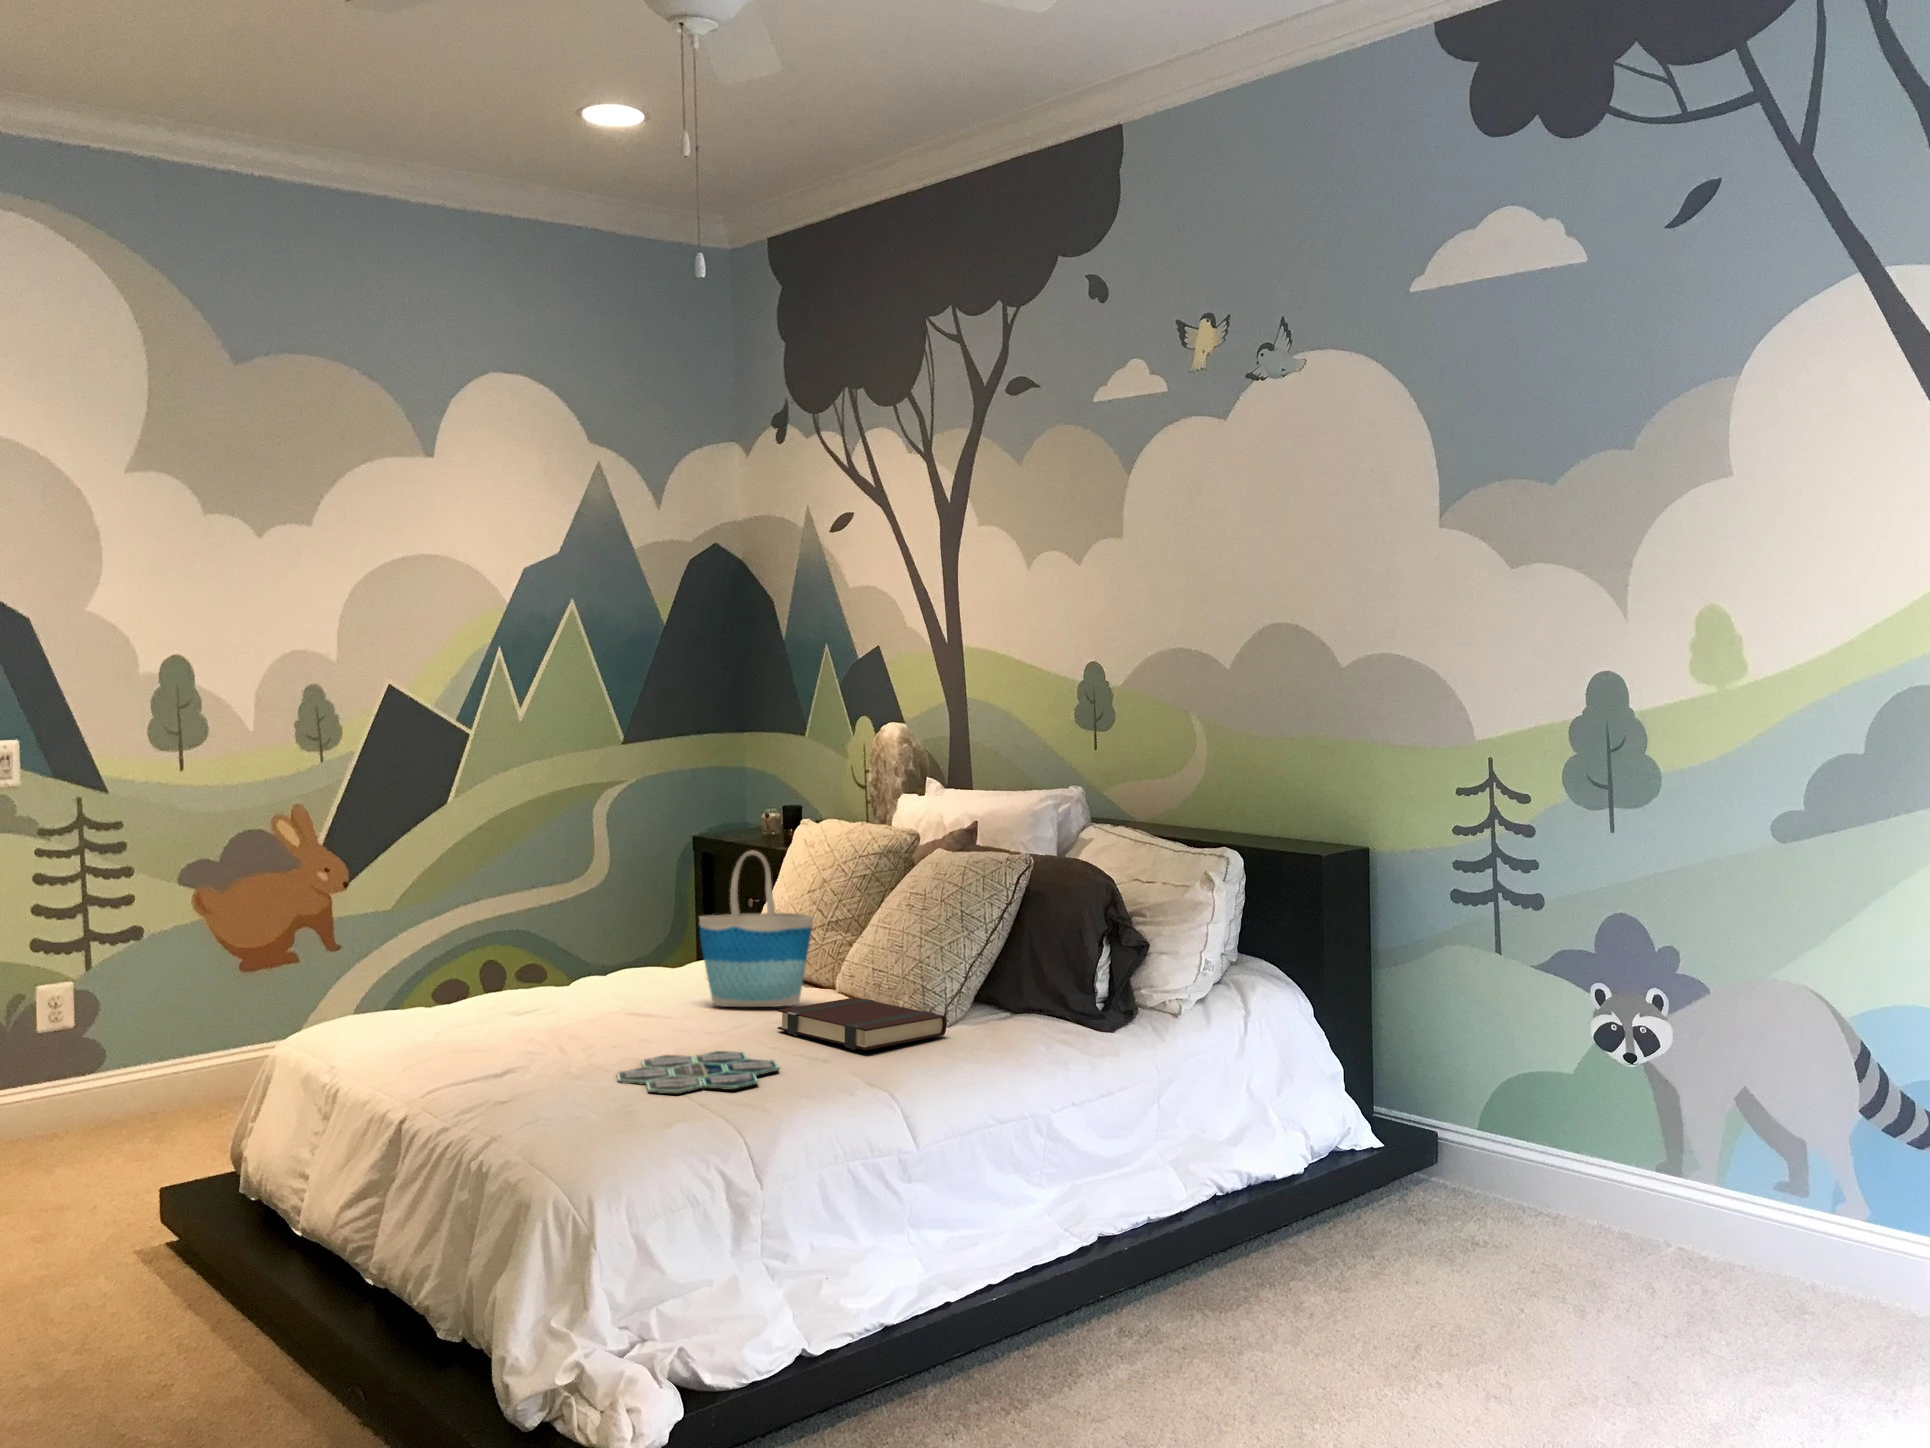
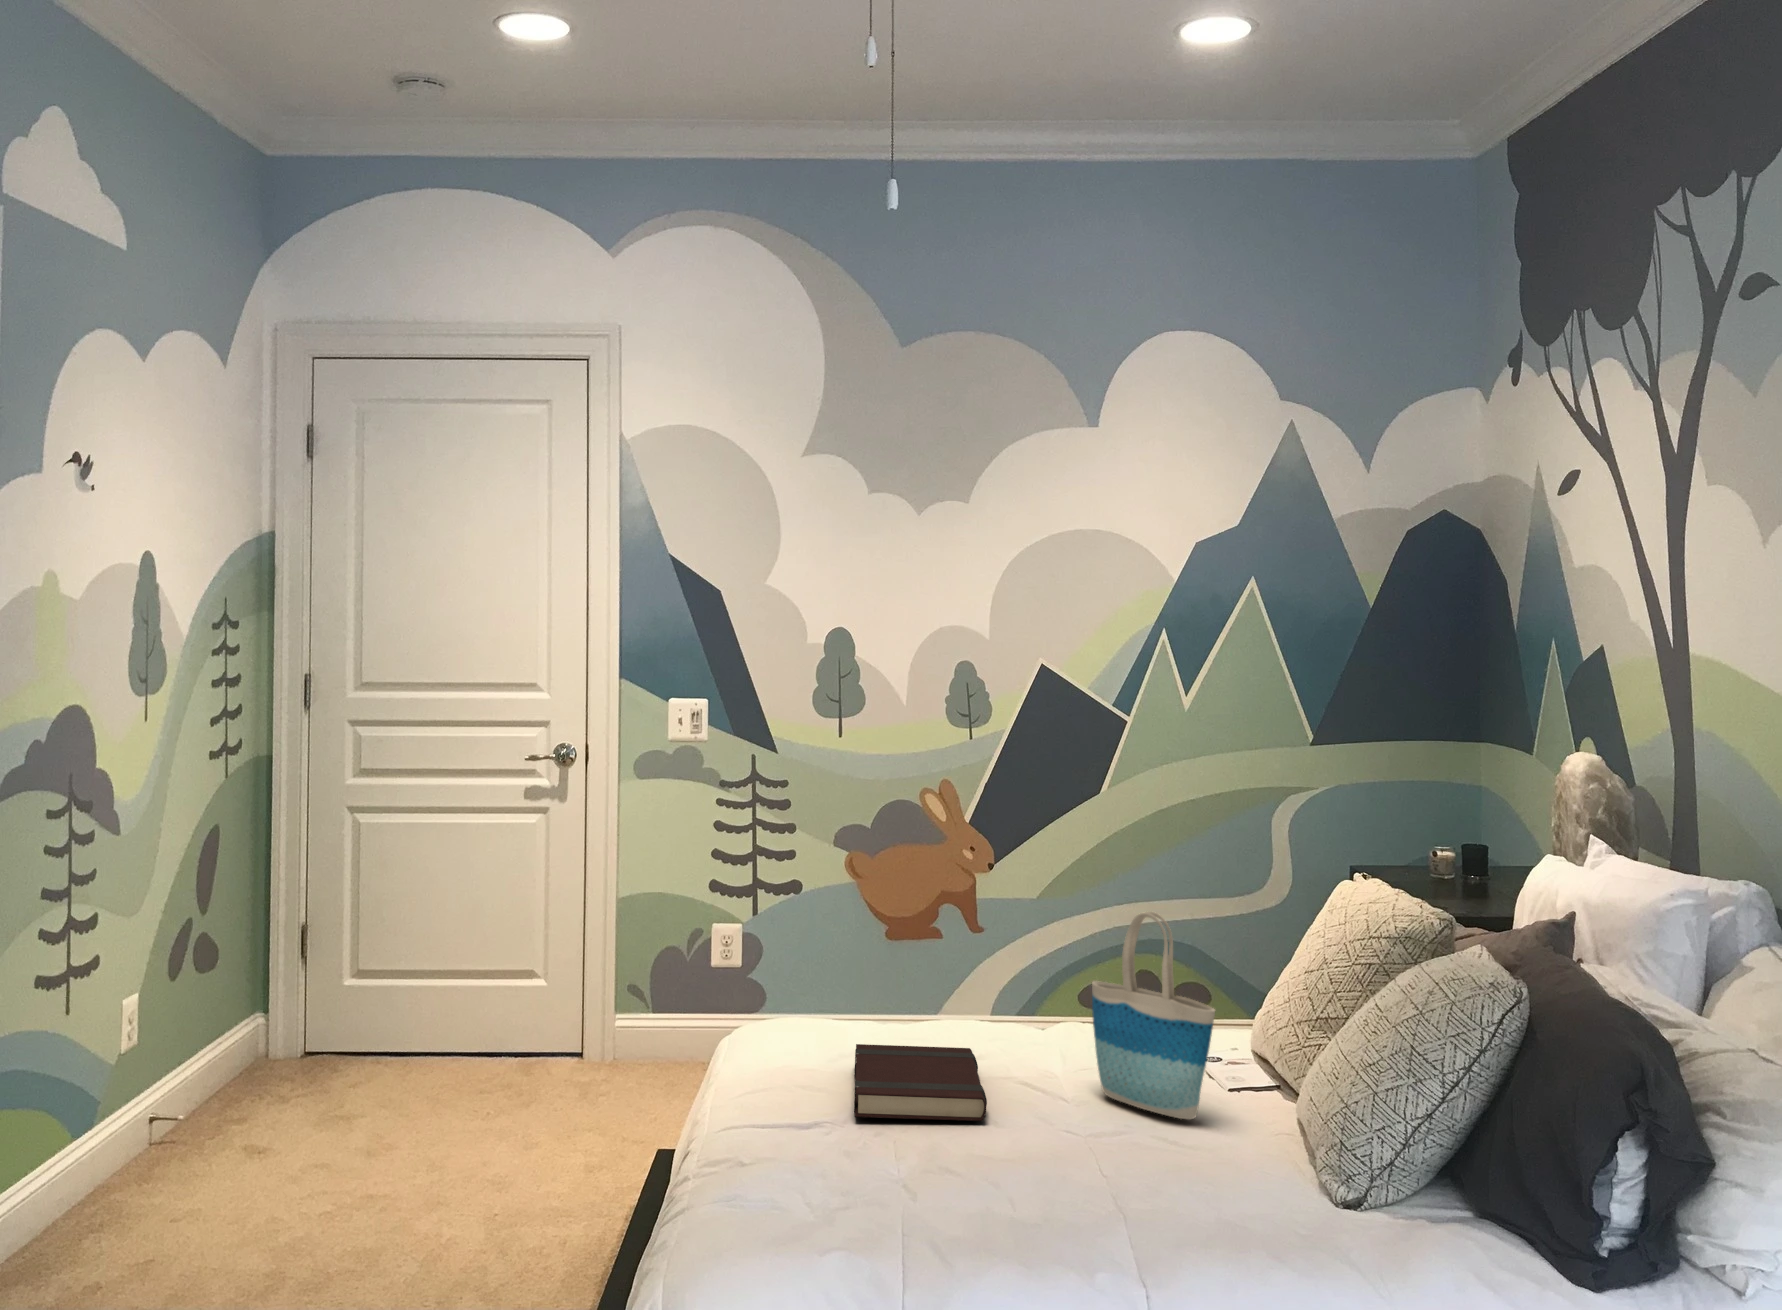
book: present [777,998,947,1050] -> present [854,1044,987,1121]
board game: present [617,1051,779,1094] -> none [815,1158,1012,1242]

